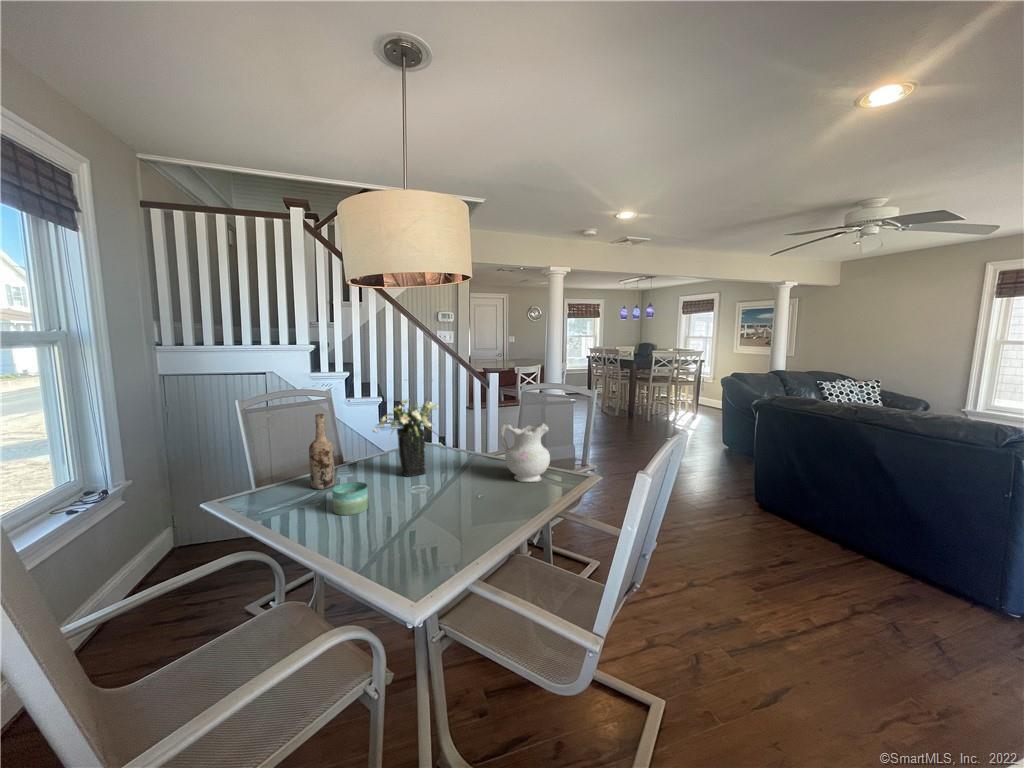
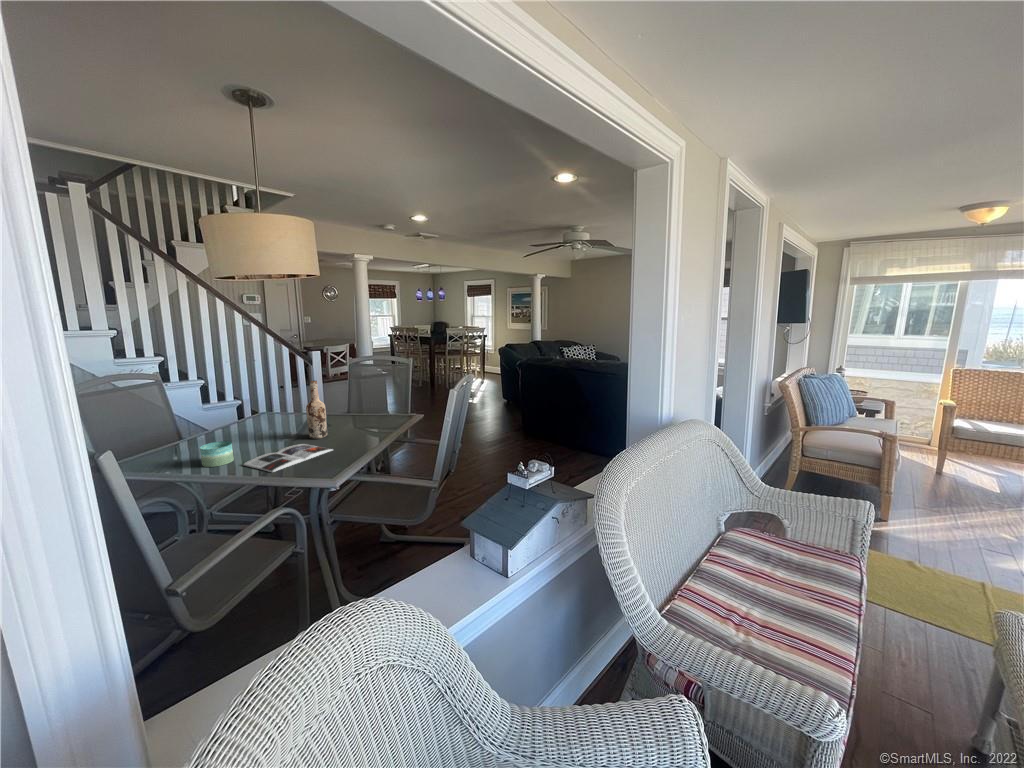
flower arrangement: present [373,399,438,477] -> none [221,371,284,437]
wine bottle: present [309,414,335,489] -> present [306,381,327,439]
ceramic pitcher: present [499,422,550,482] -> none [335,385,377,429]
magazine: none [372,497,483,540] -> present [244,444,333,472]

